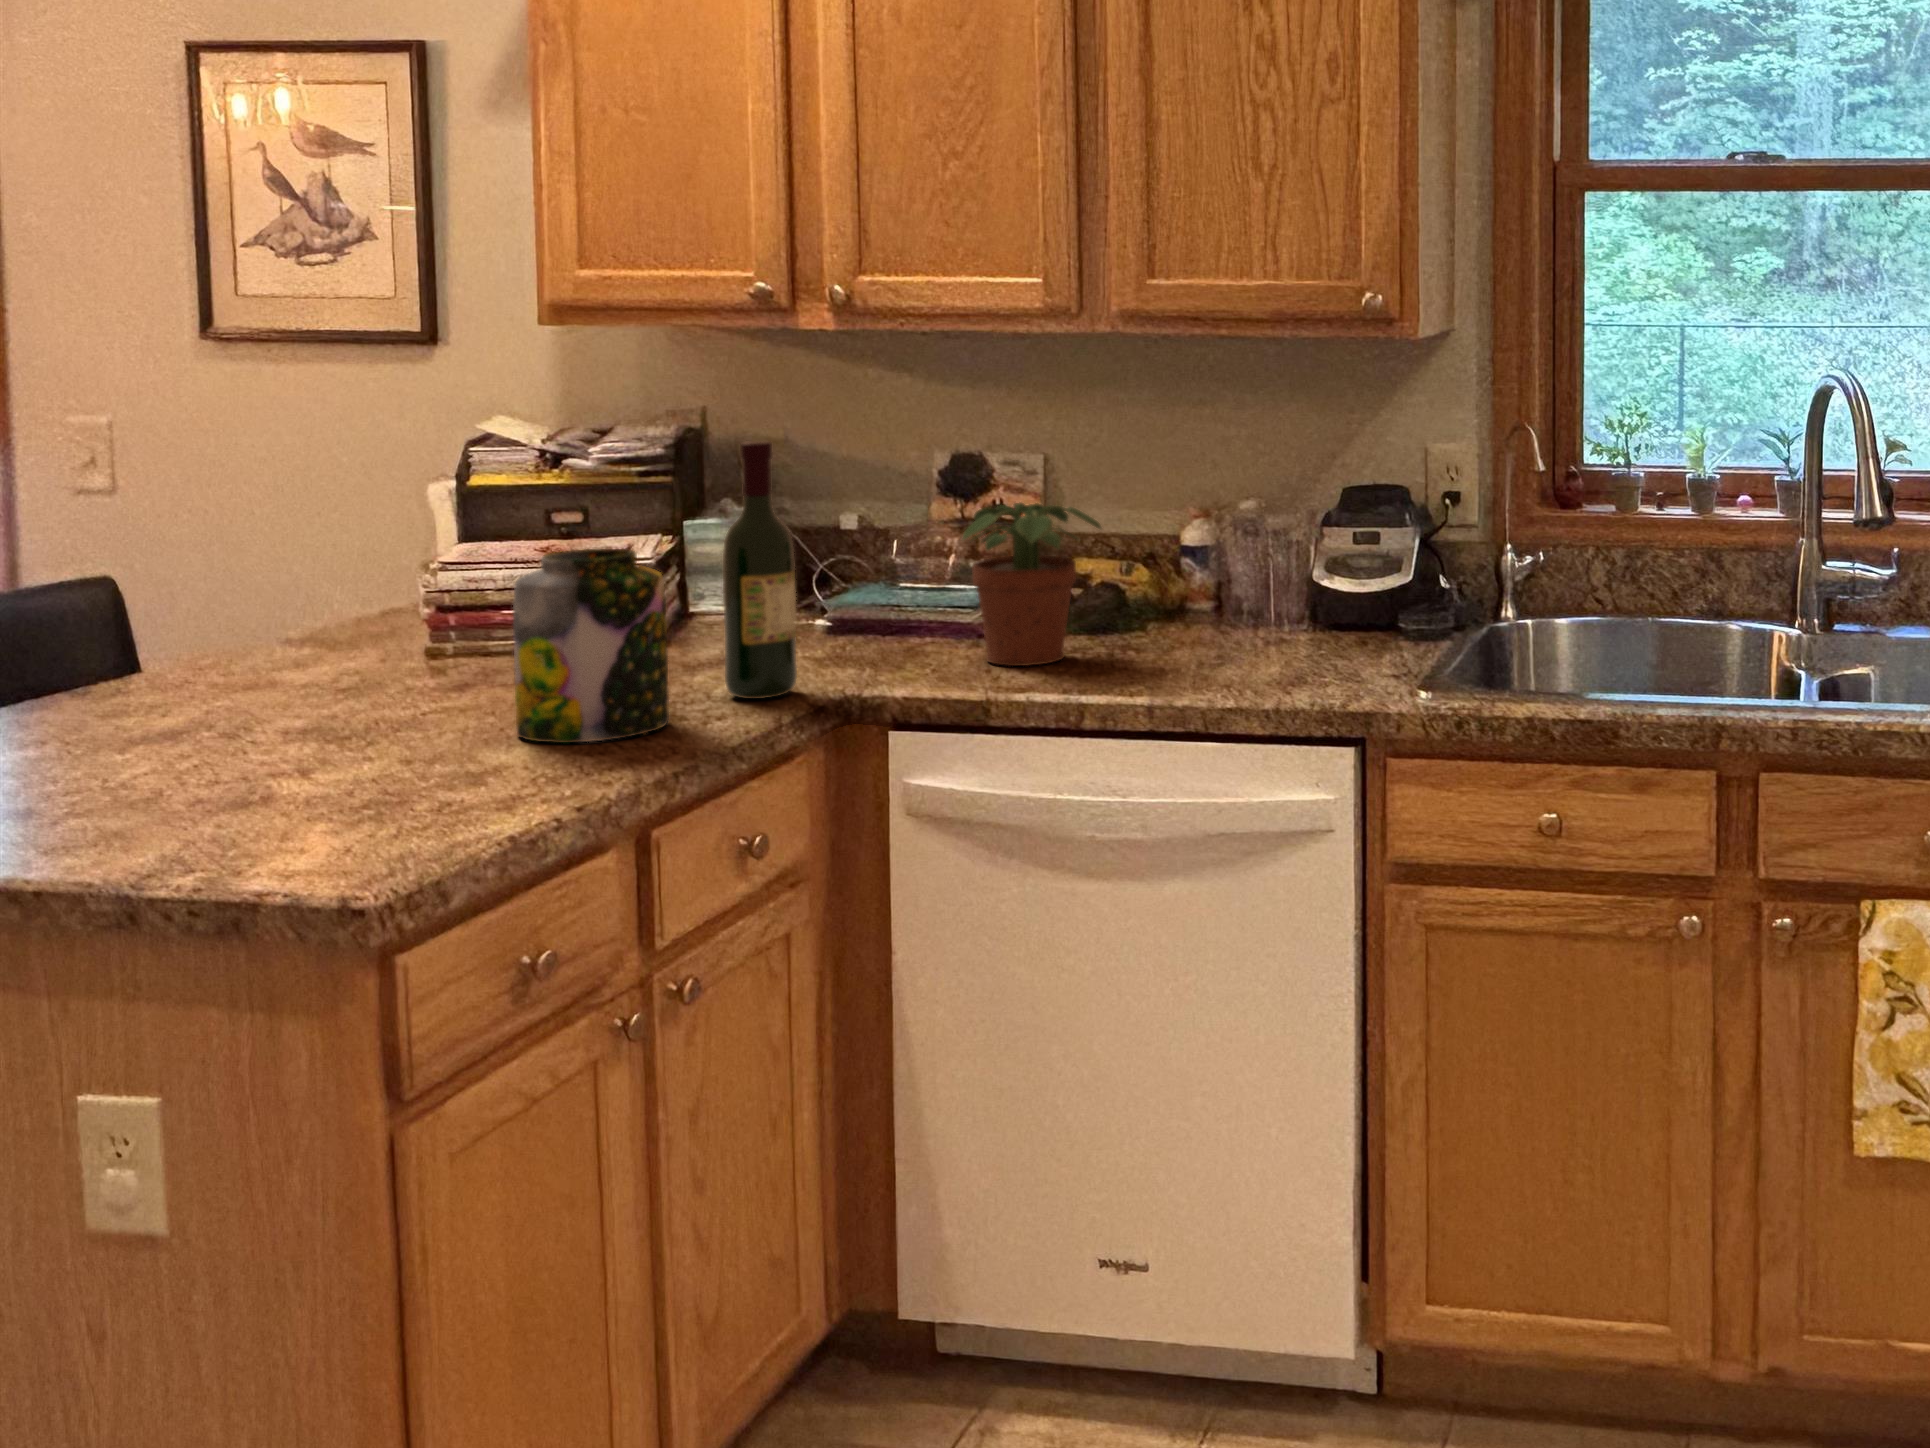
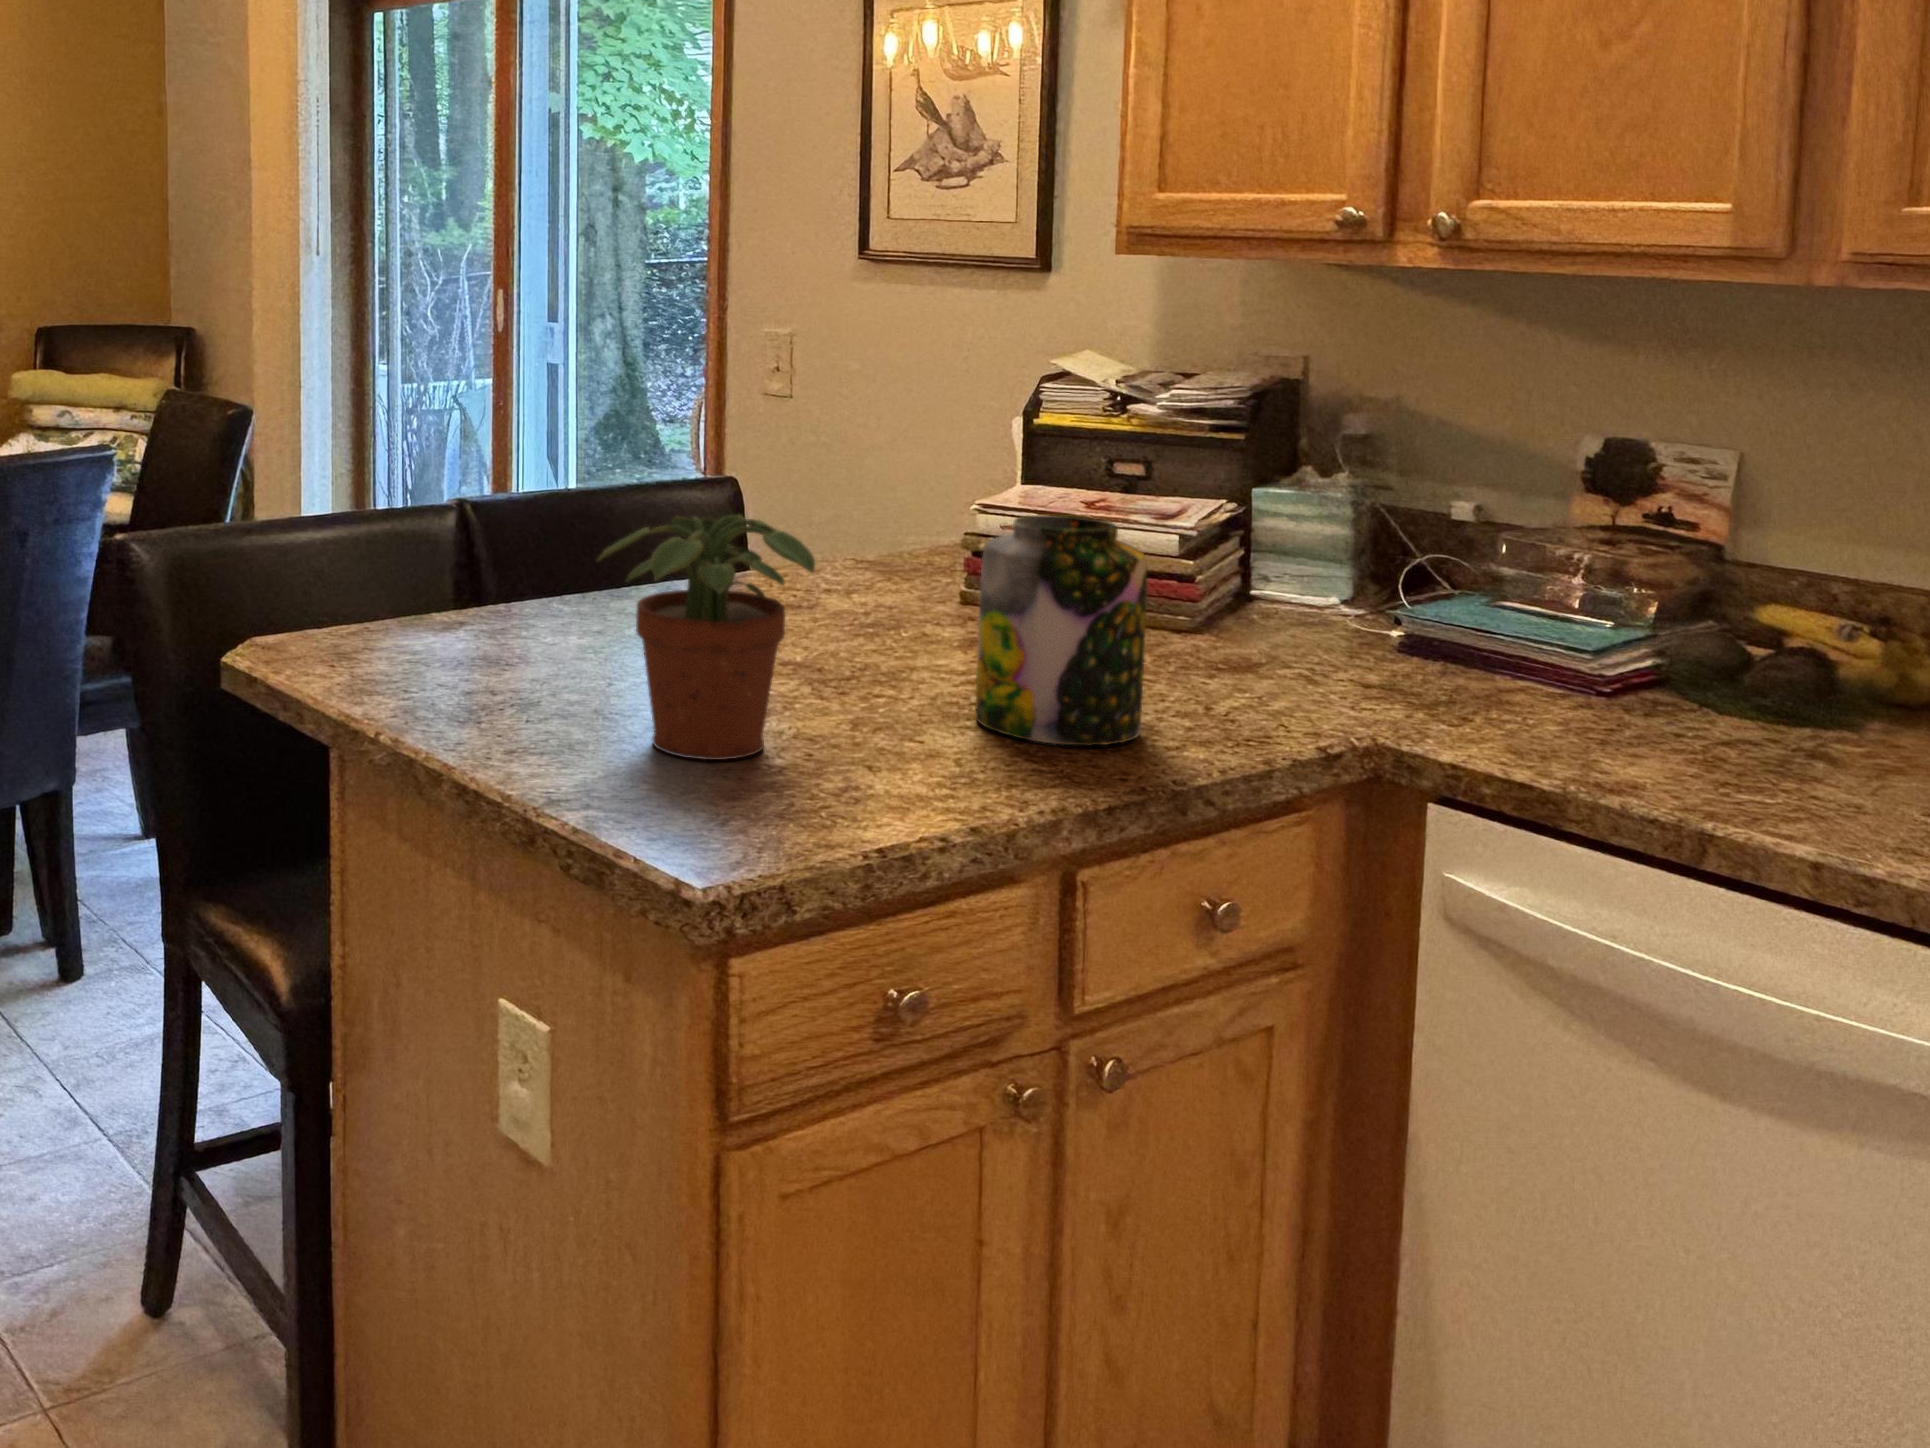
wine bottle: present [723,441,797,699] -> none [1227,404,1323,726]
potted plant: present [963,503,1101,666] -> present [597,514,815,760]

